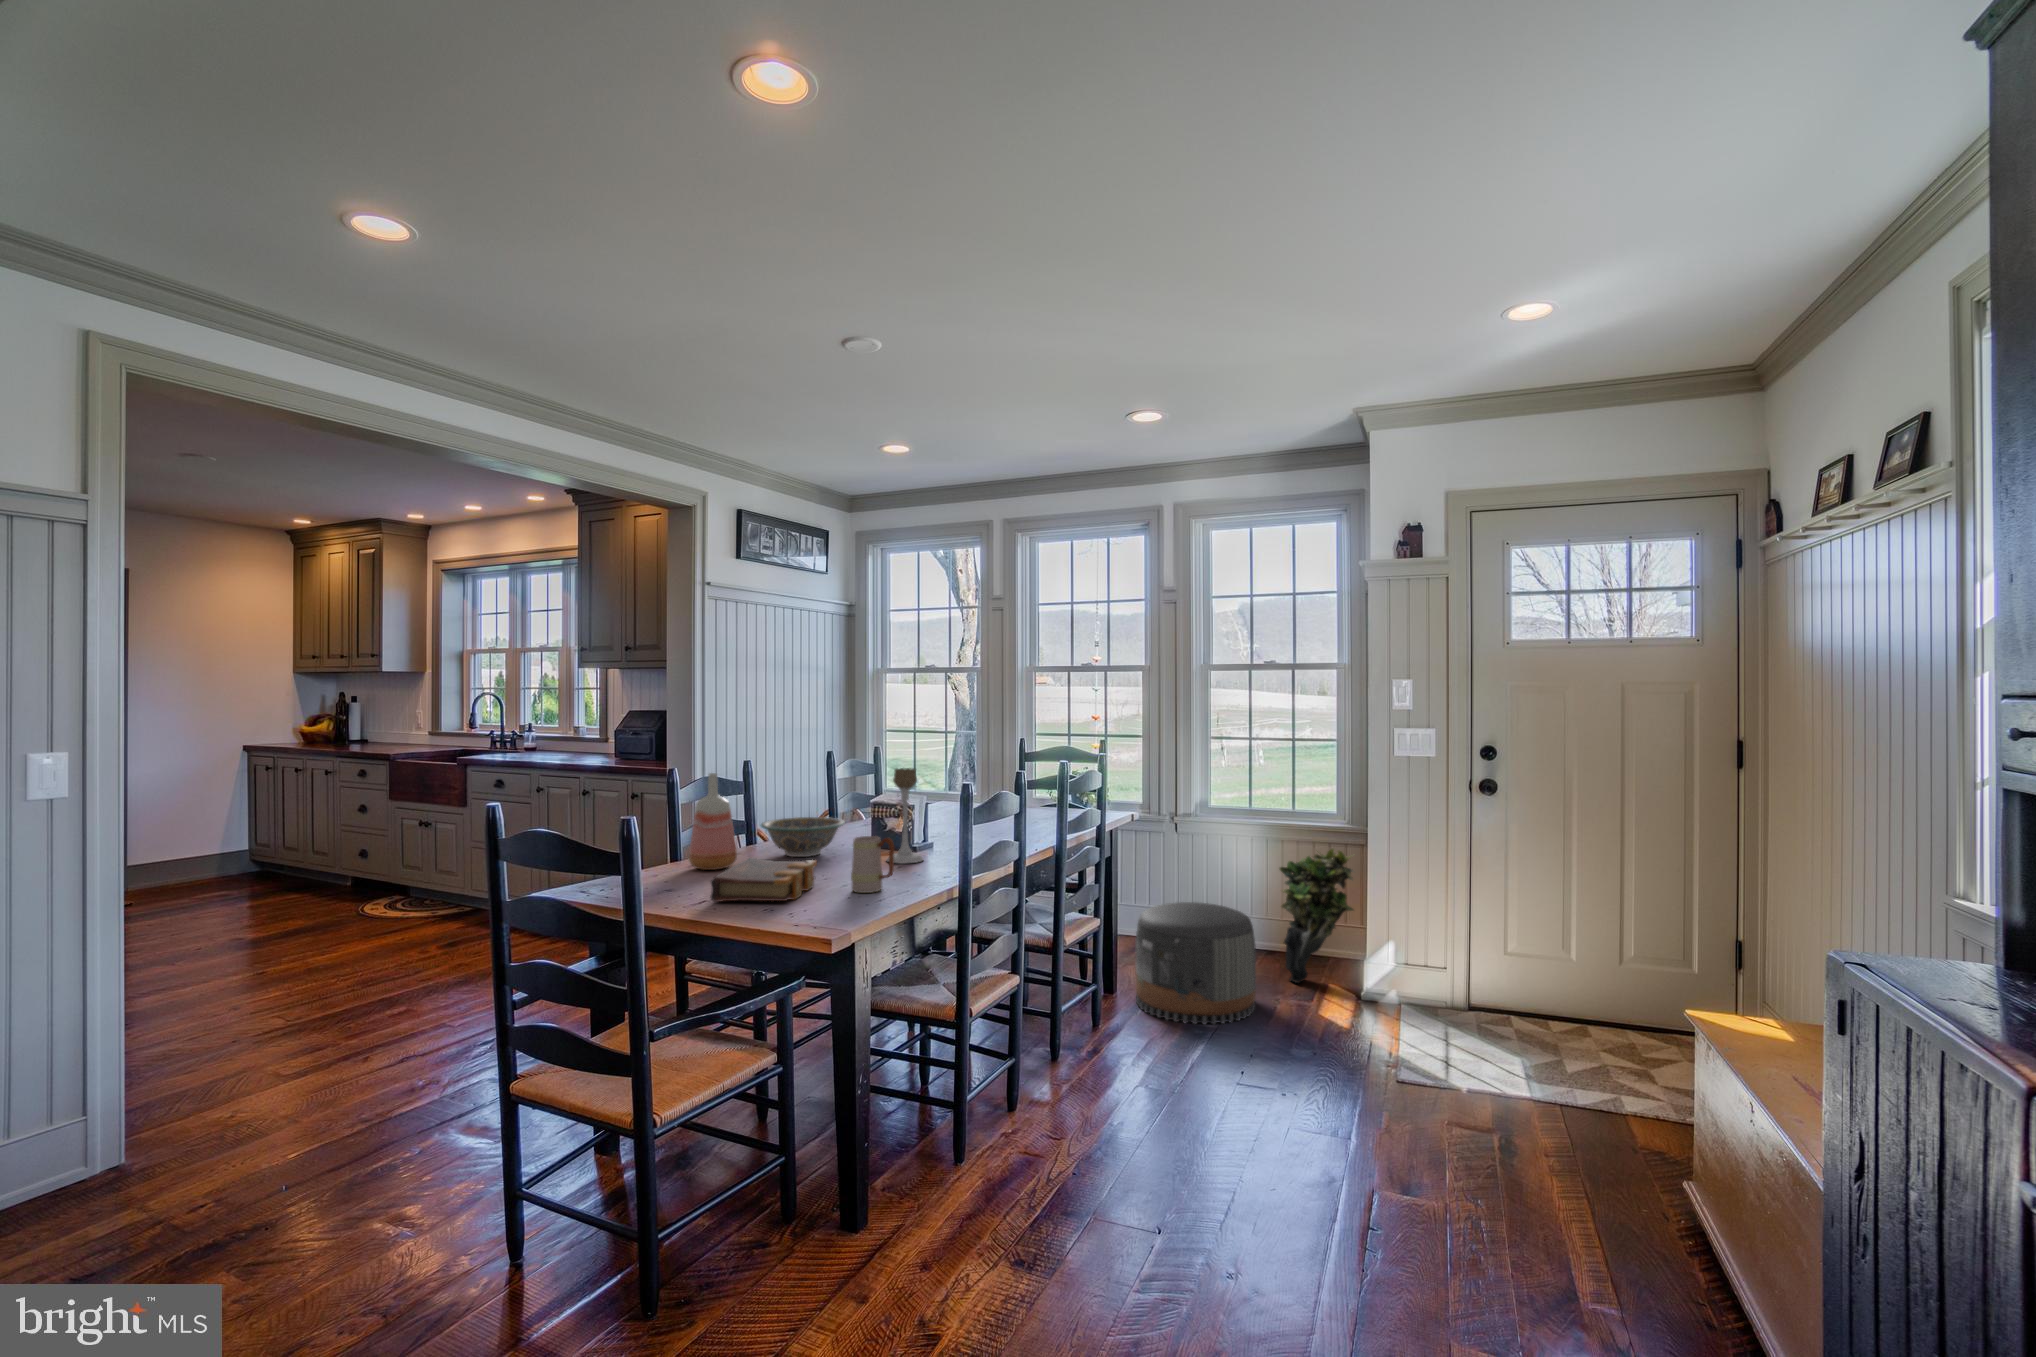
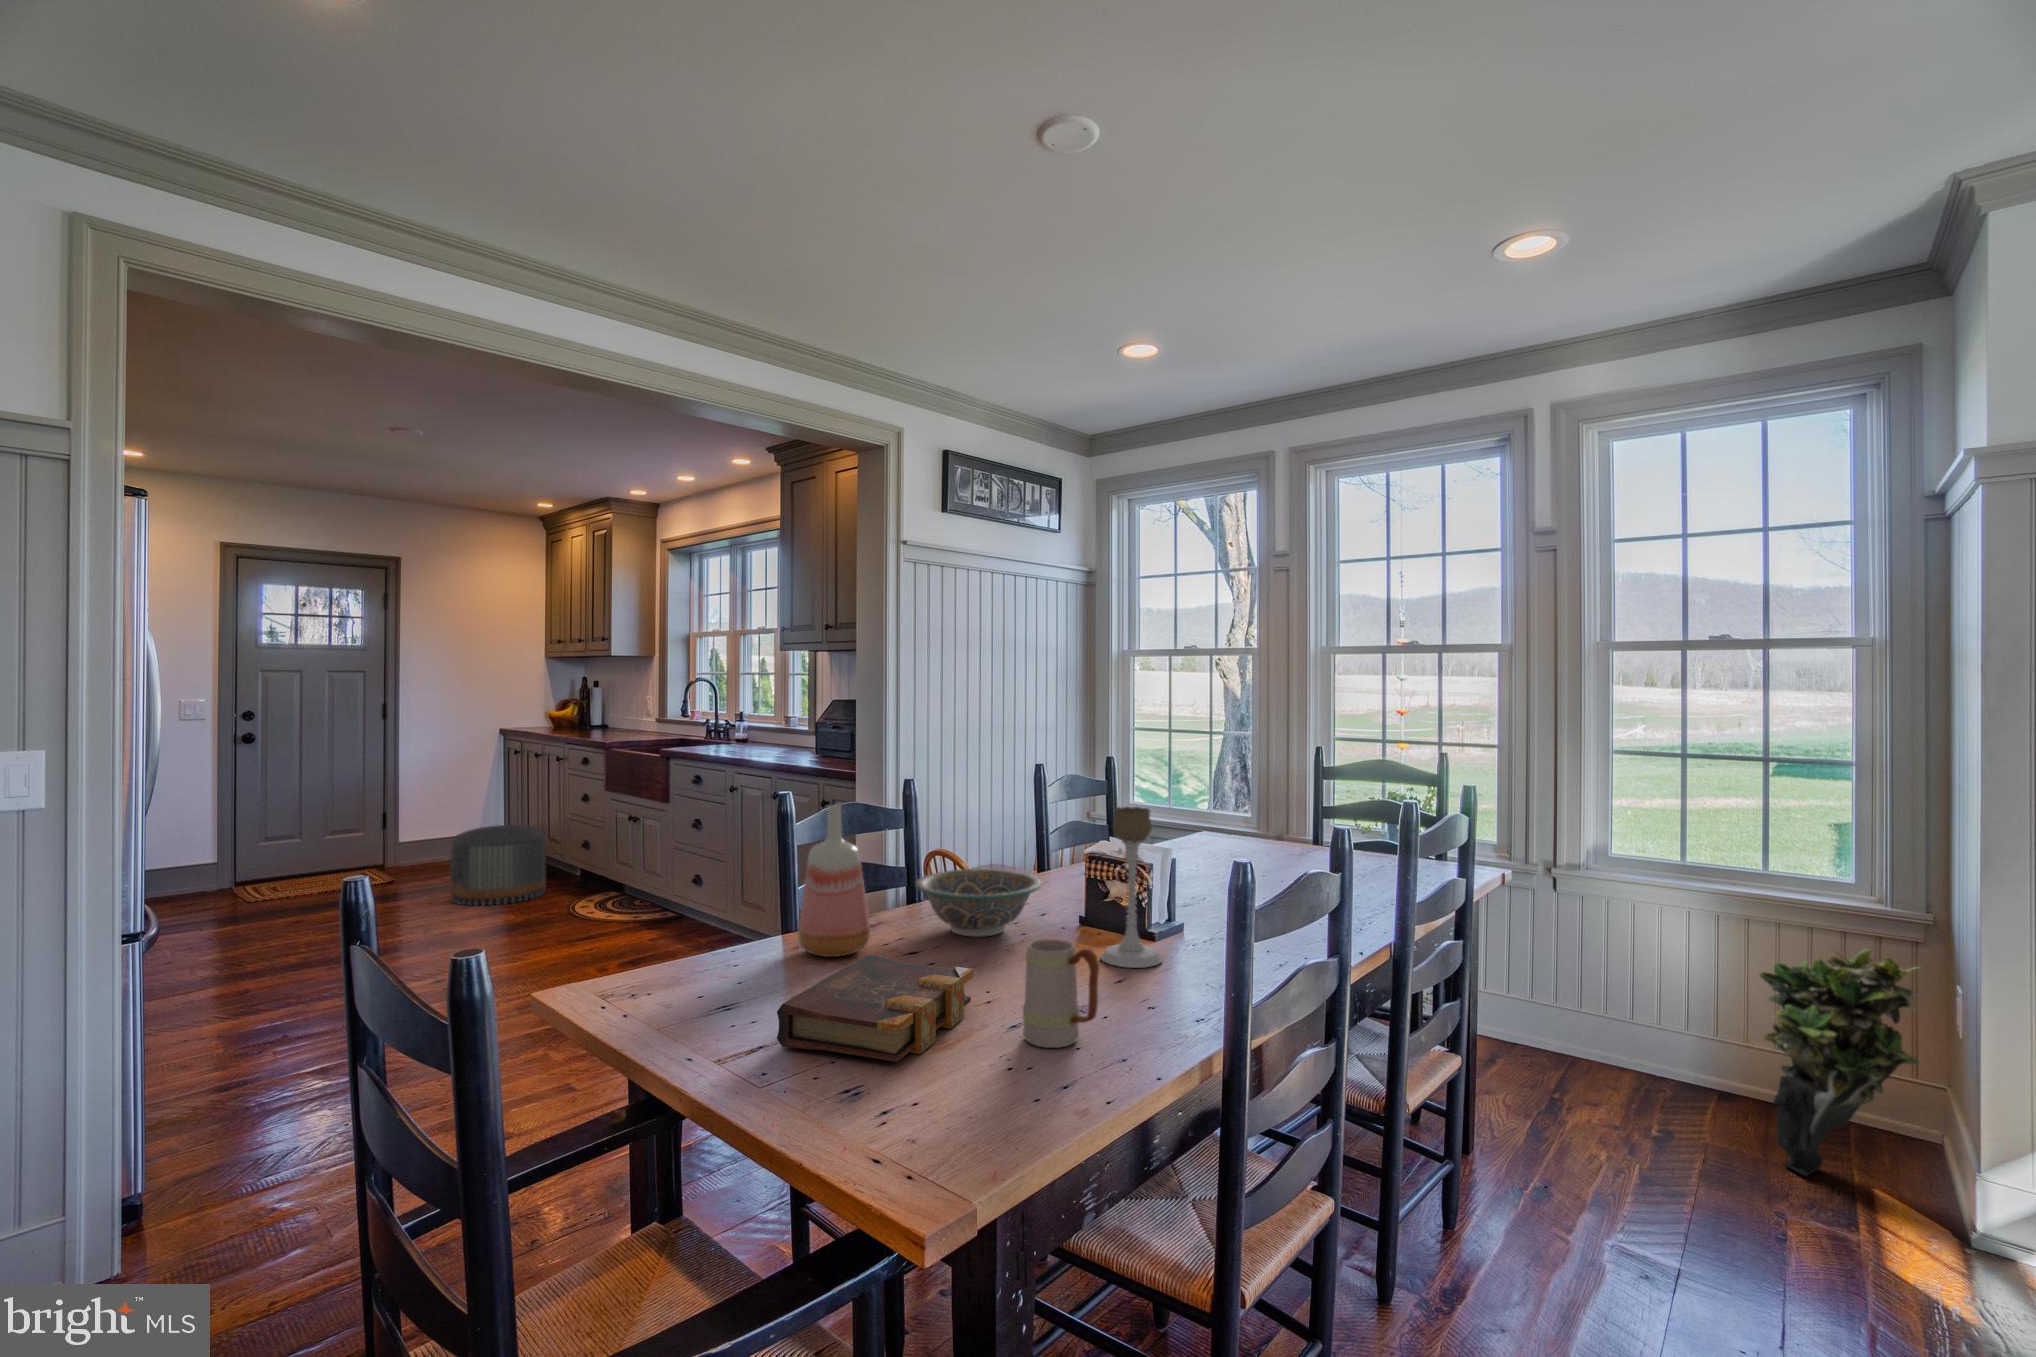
pouf: present [1136,902,1256,1024] -> present [450,825,546,906]

